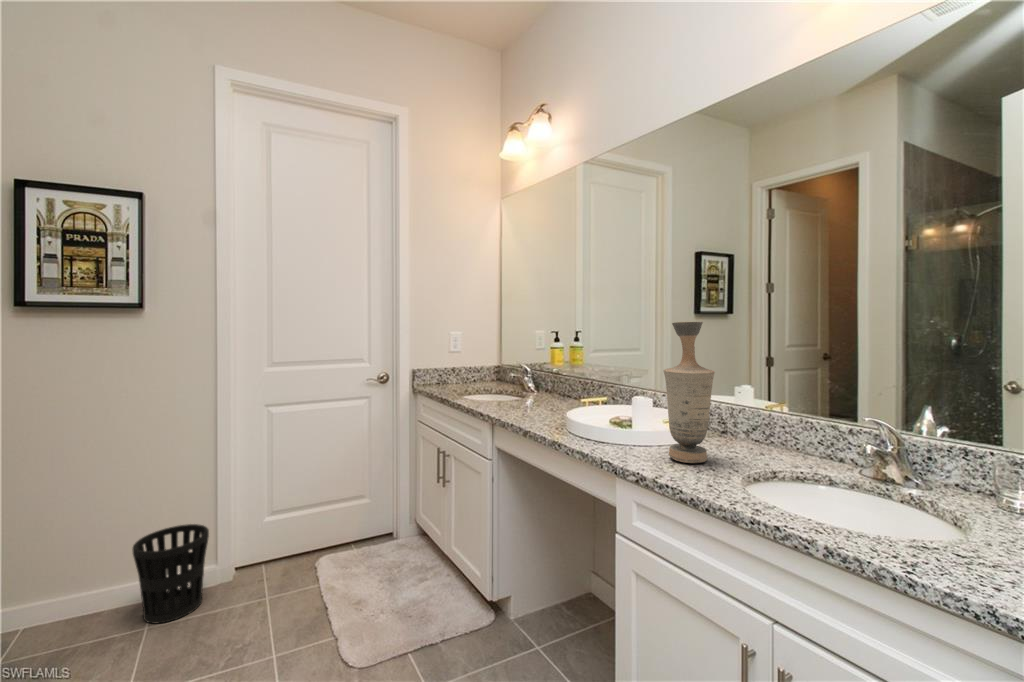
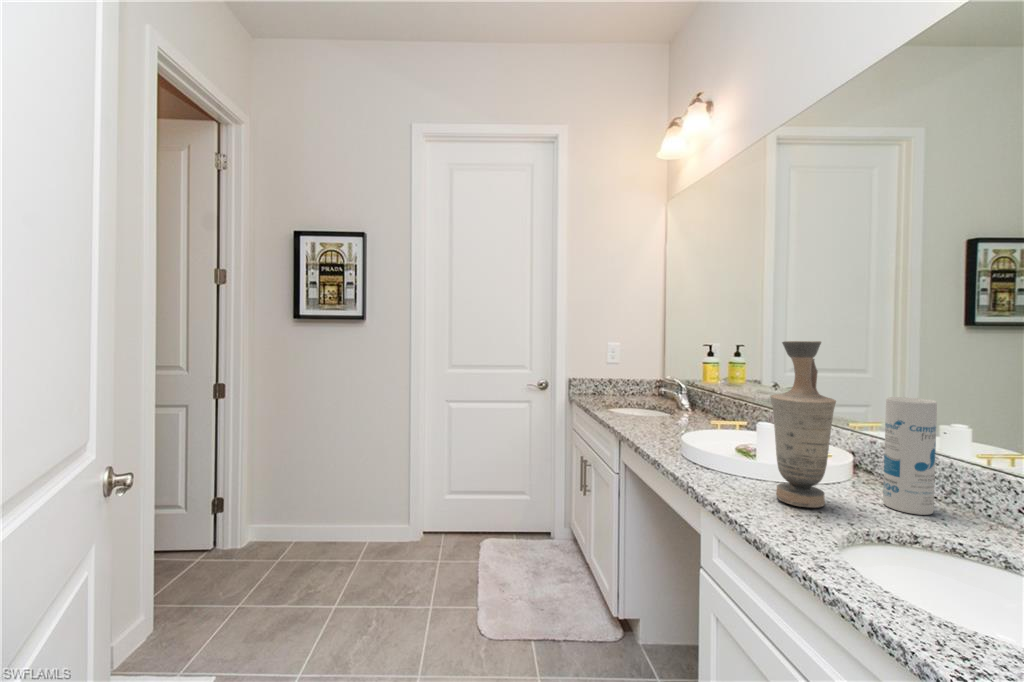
canister: none [735,366,770,456] -> present [883,397,937,515]
wastebasket: present [132,524,209,624] -> none [351,489,399,562]

